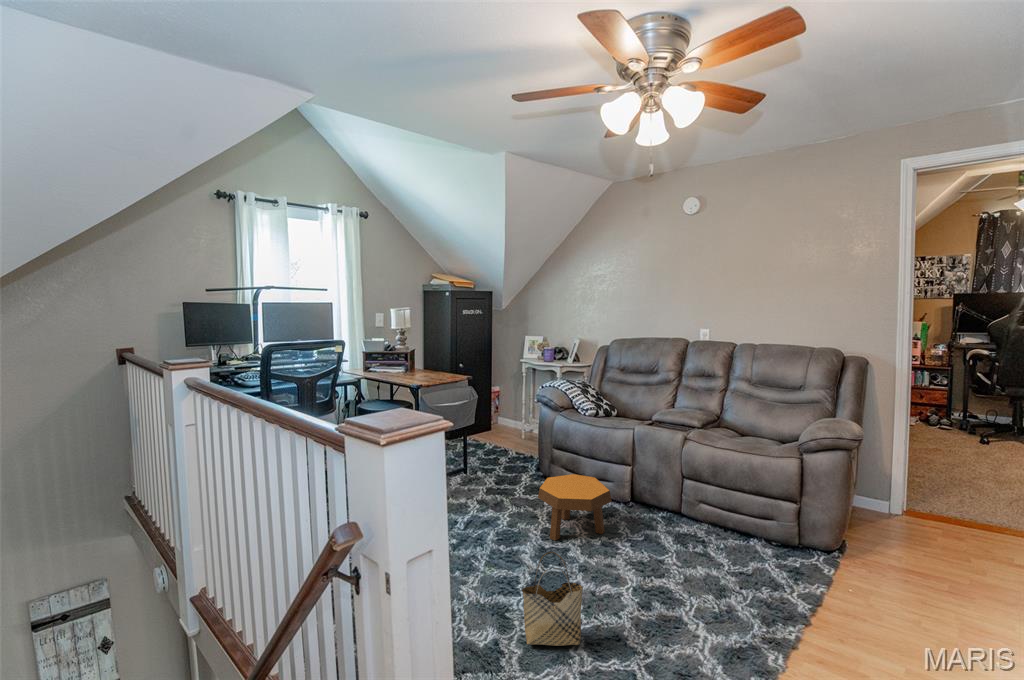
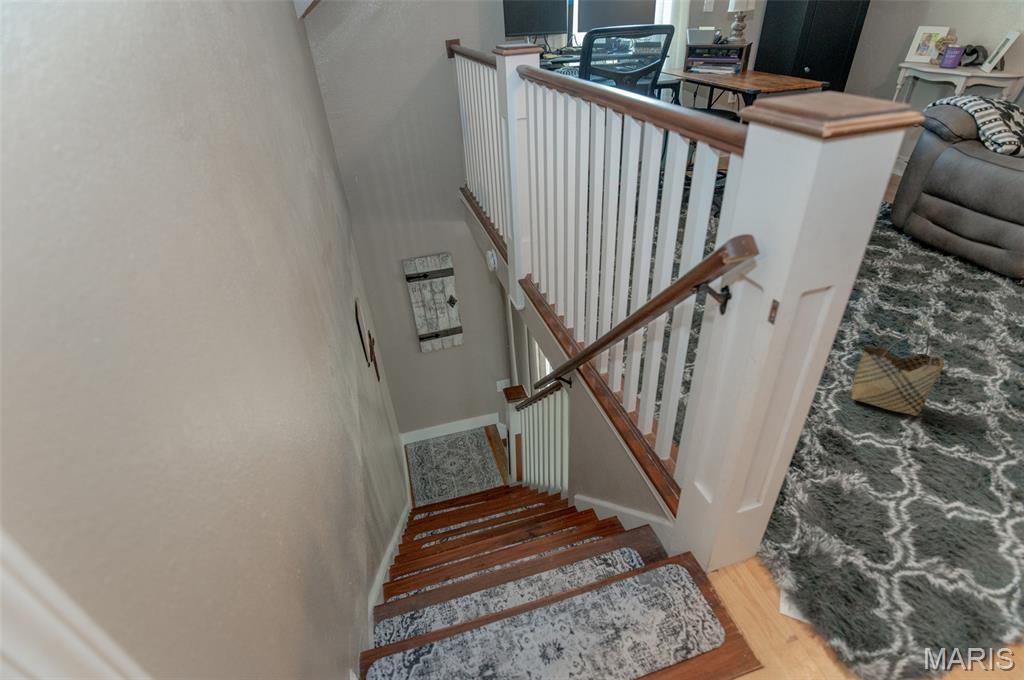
footstool: present [538,474,612,540] -> none [889,231,1007,311]

